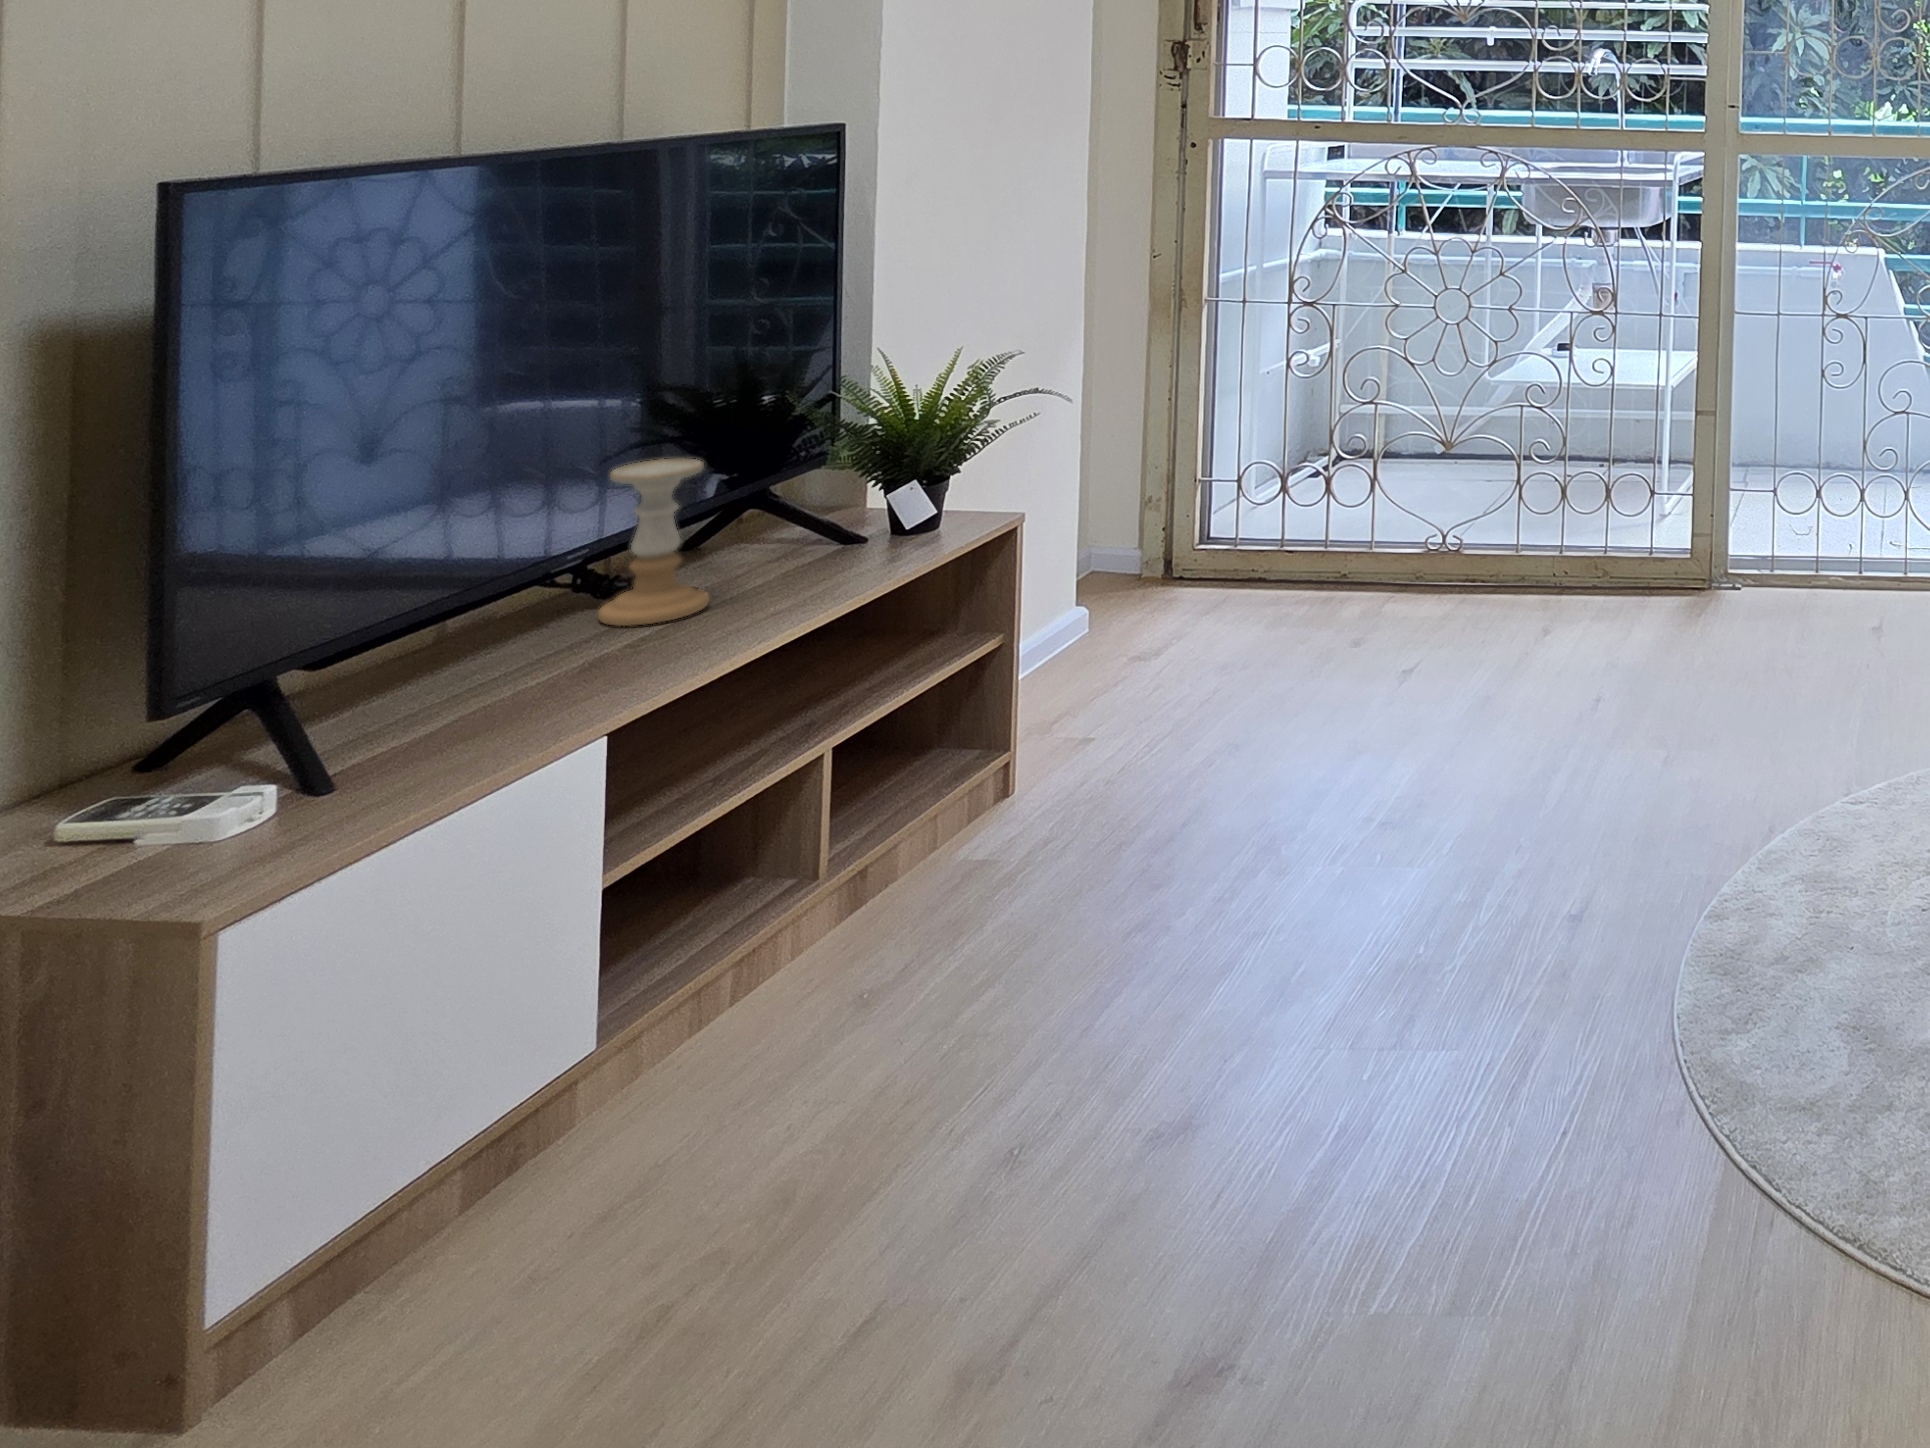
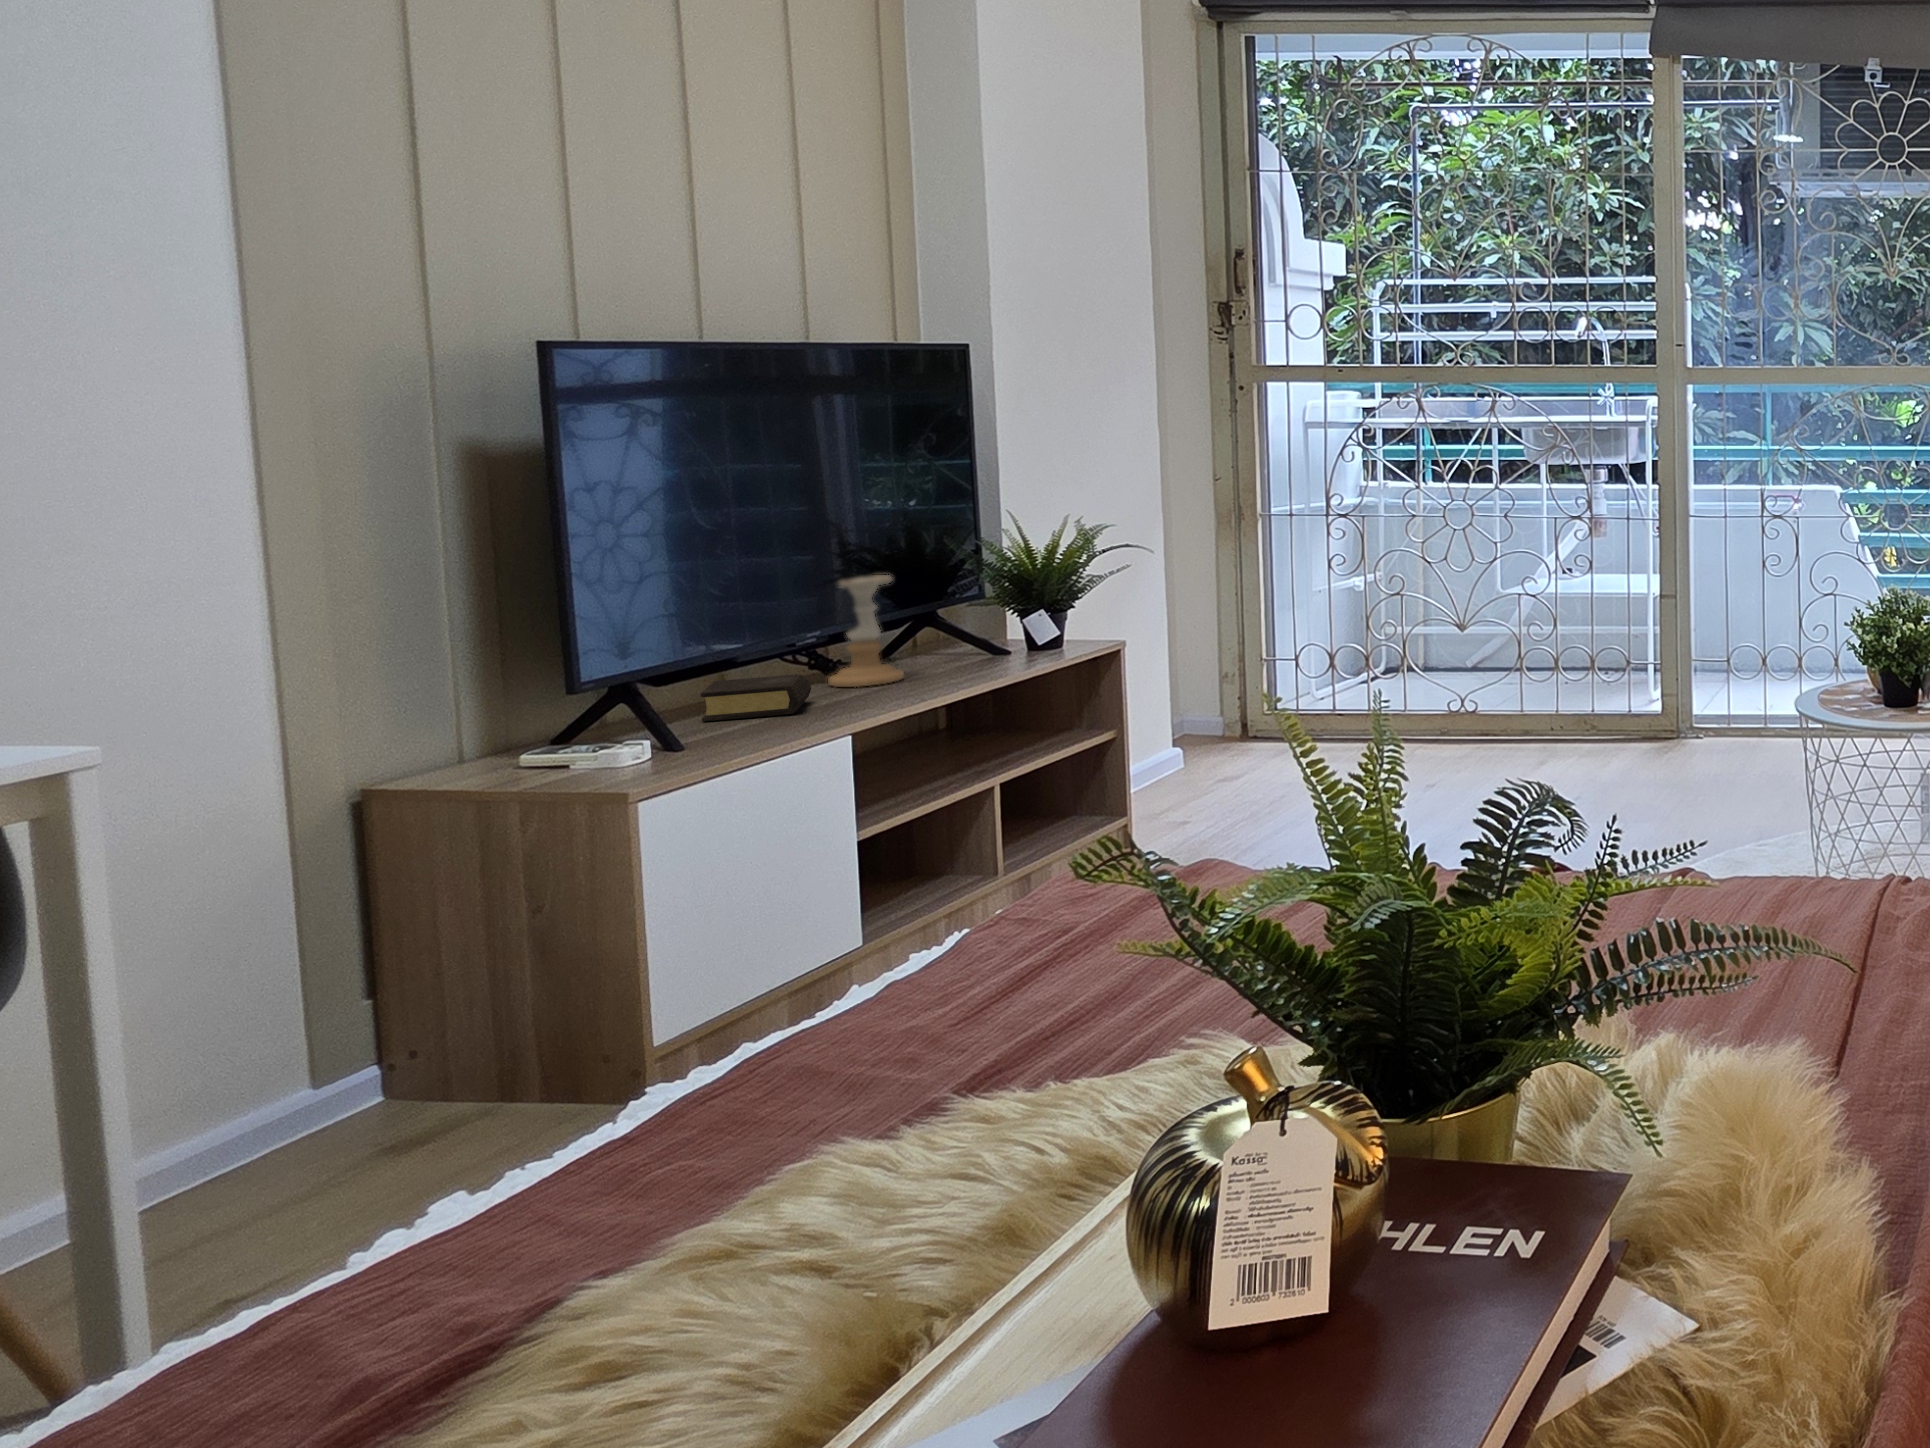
book: none [390,623,566,713] -> present [700,674,811,721]

